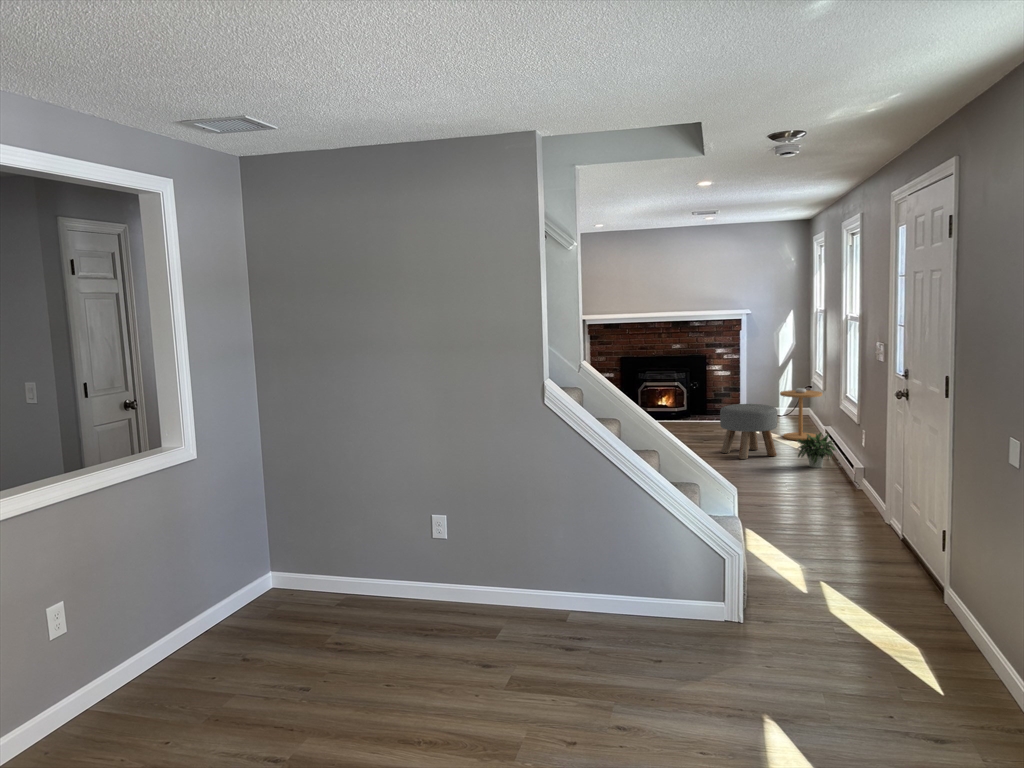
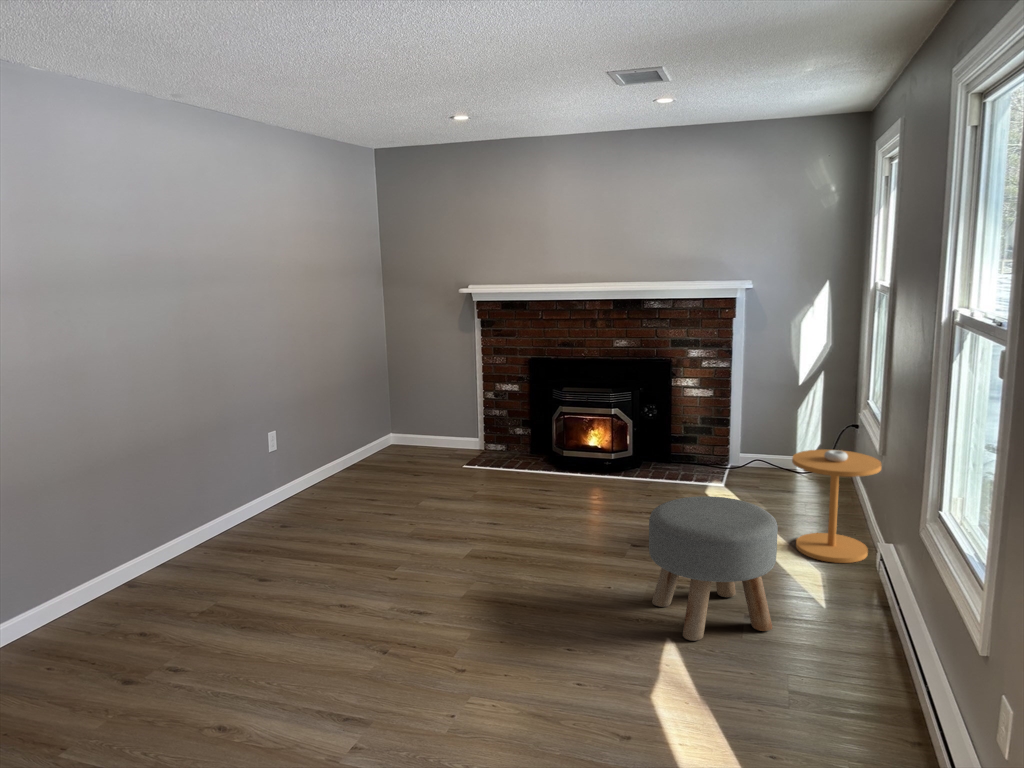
potted plant: present [797,433,836,468] -> none [819,602,934,707]

